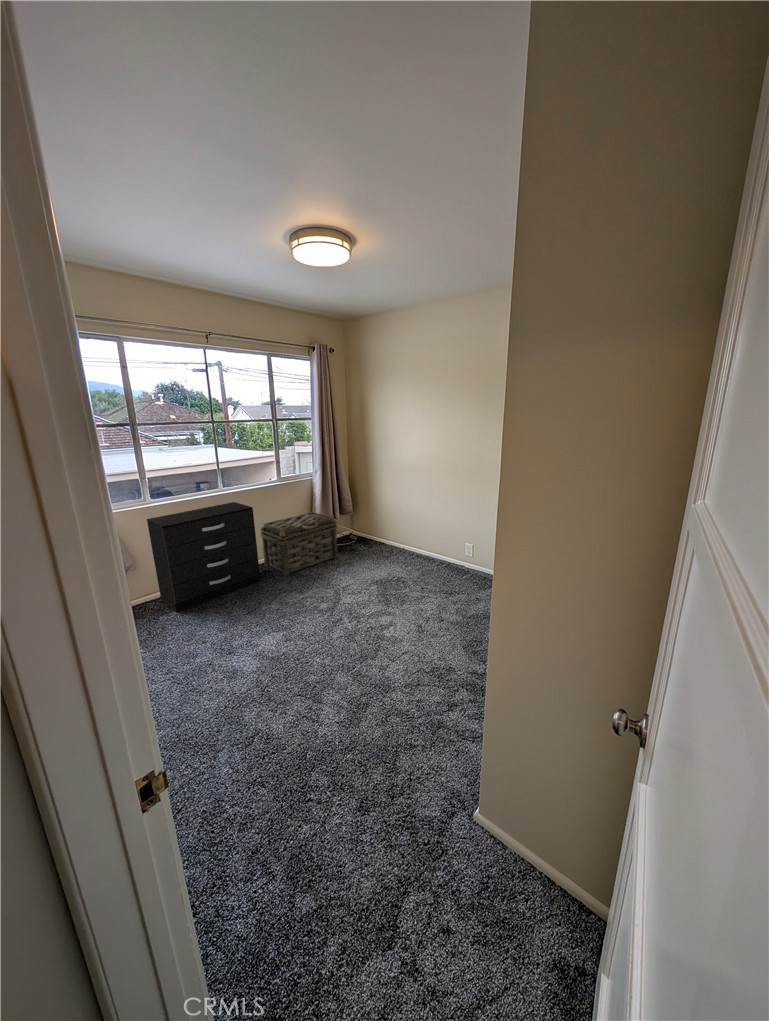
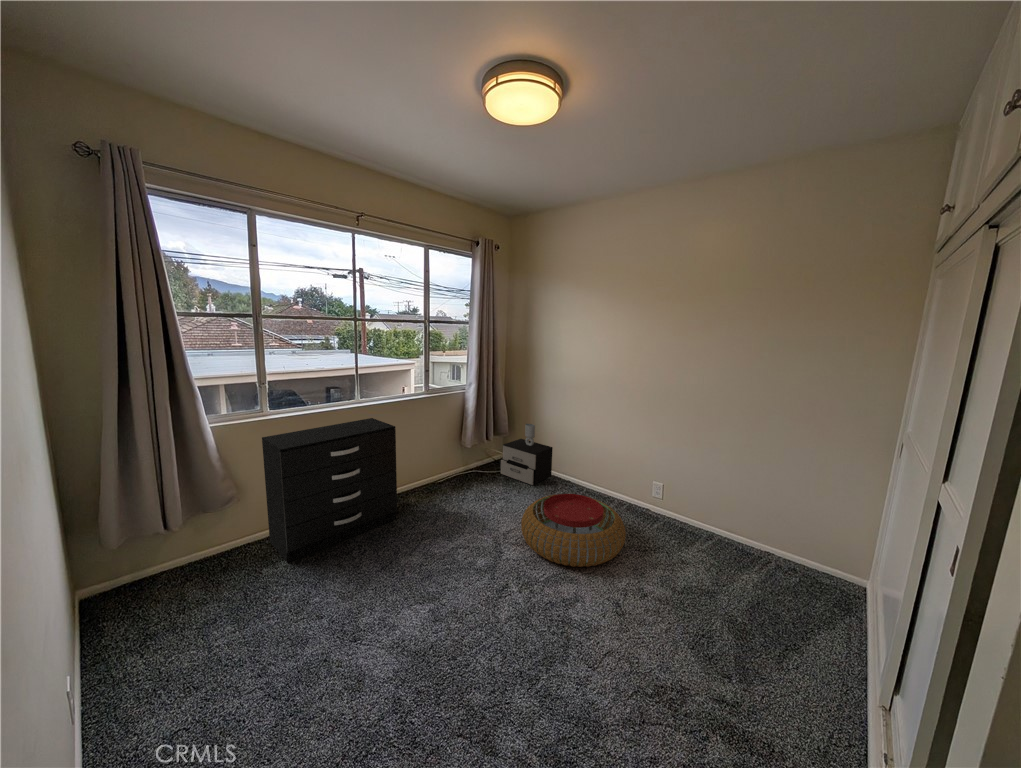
nightstand: none [347,503,390,553] -> present [501,424,553,485]
basket: present [260,512,338,576] -> none [400,432,493,513]
pouf: none [356,554,437,605] -> present [521,494,626,567]

